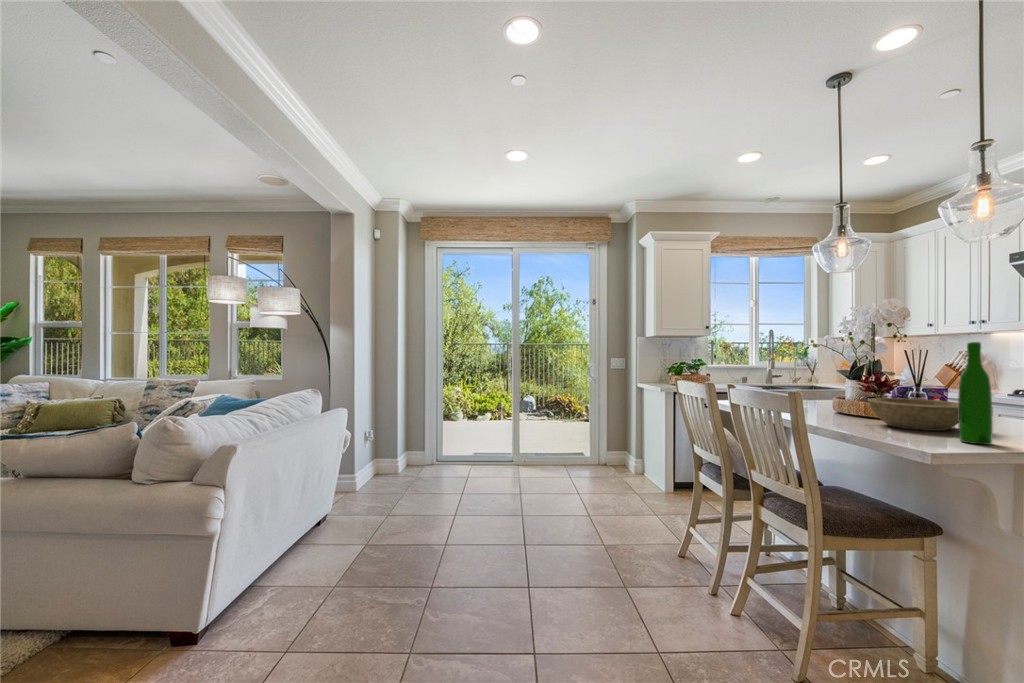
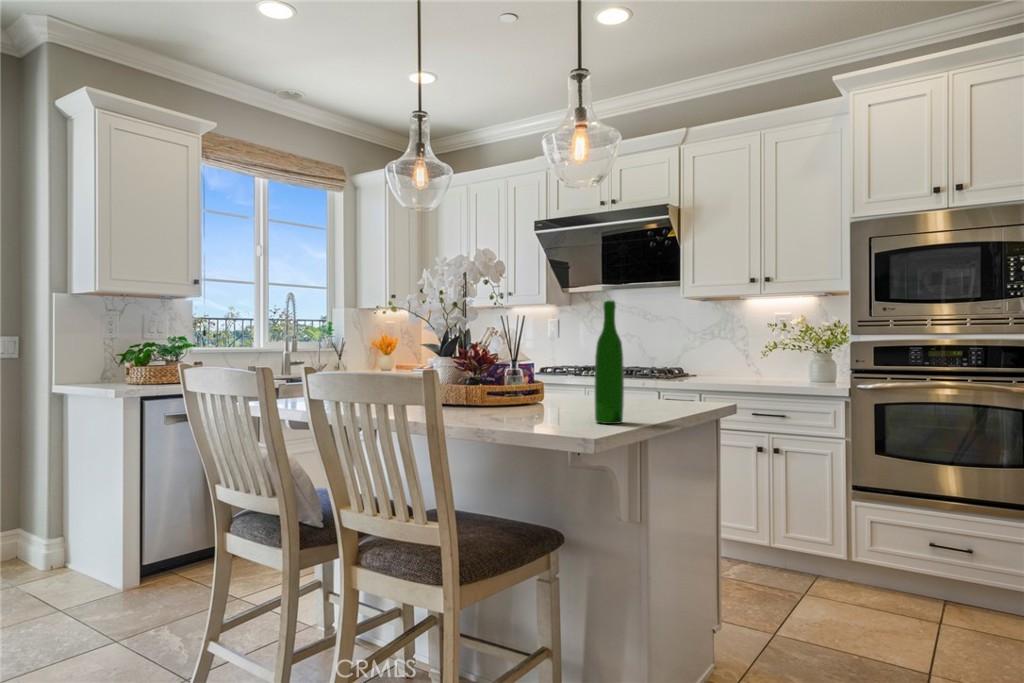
bowl: present [868,398,959,431] -> none [484,377,583,416]

